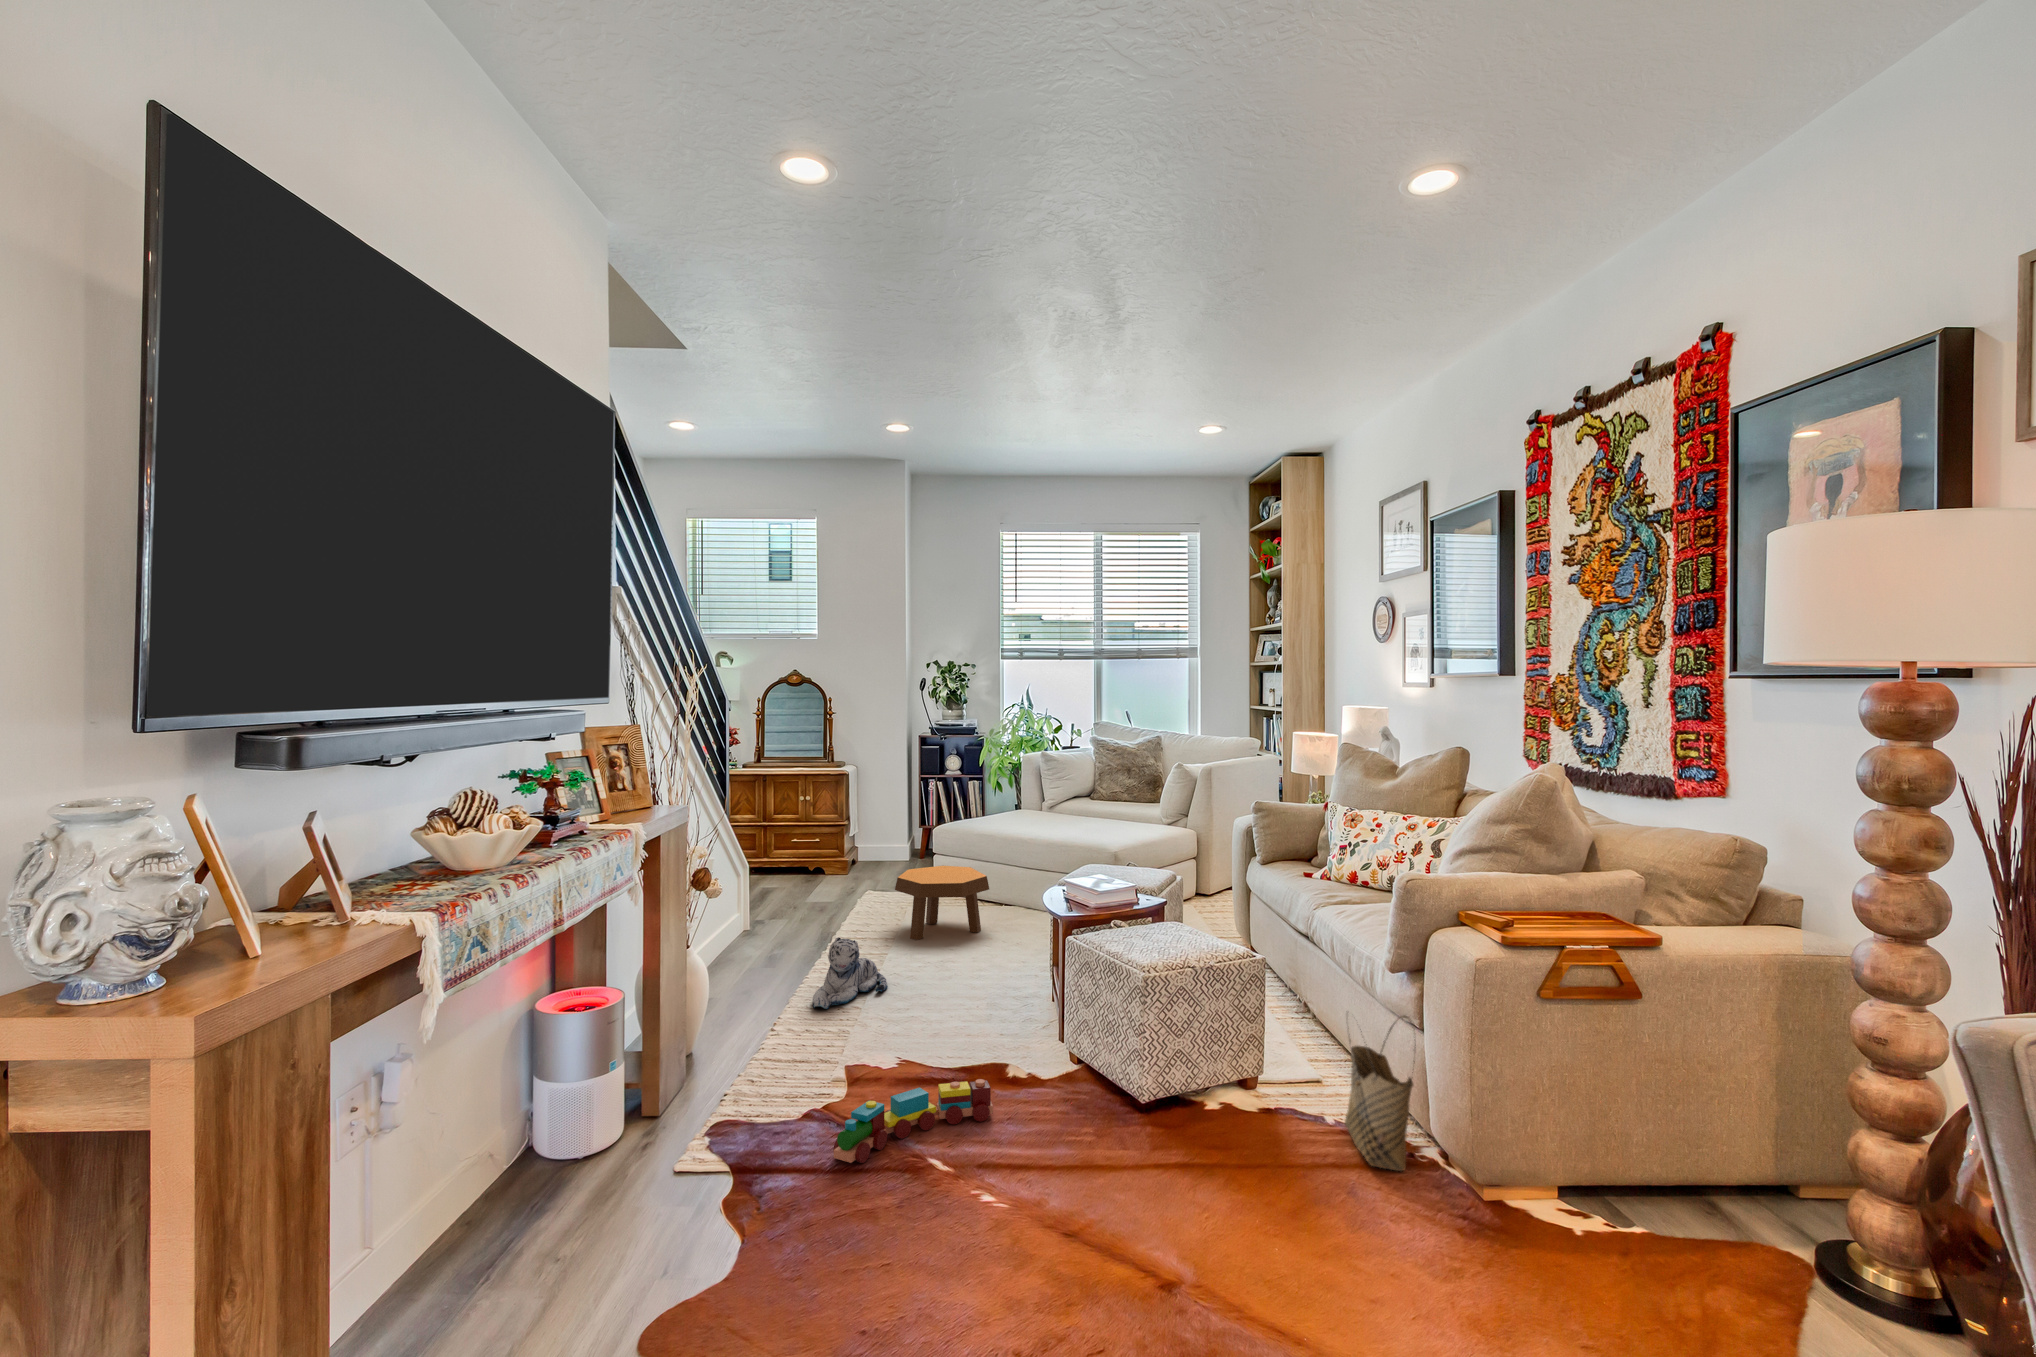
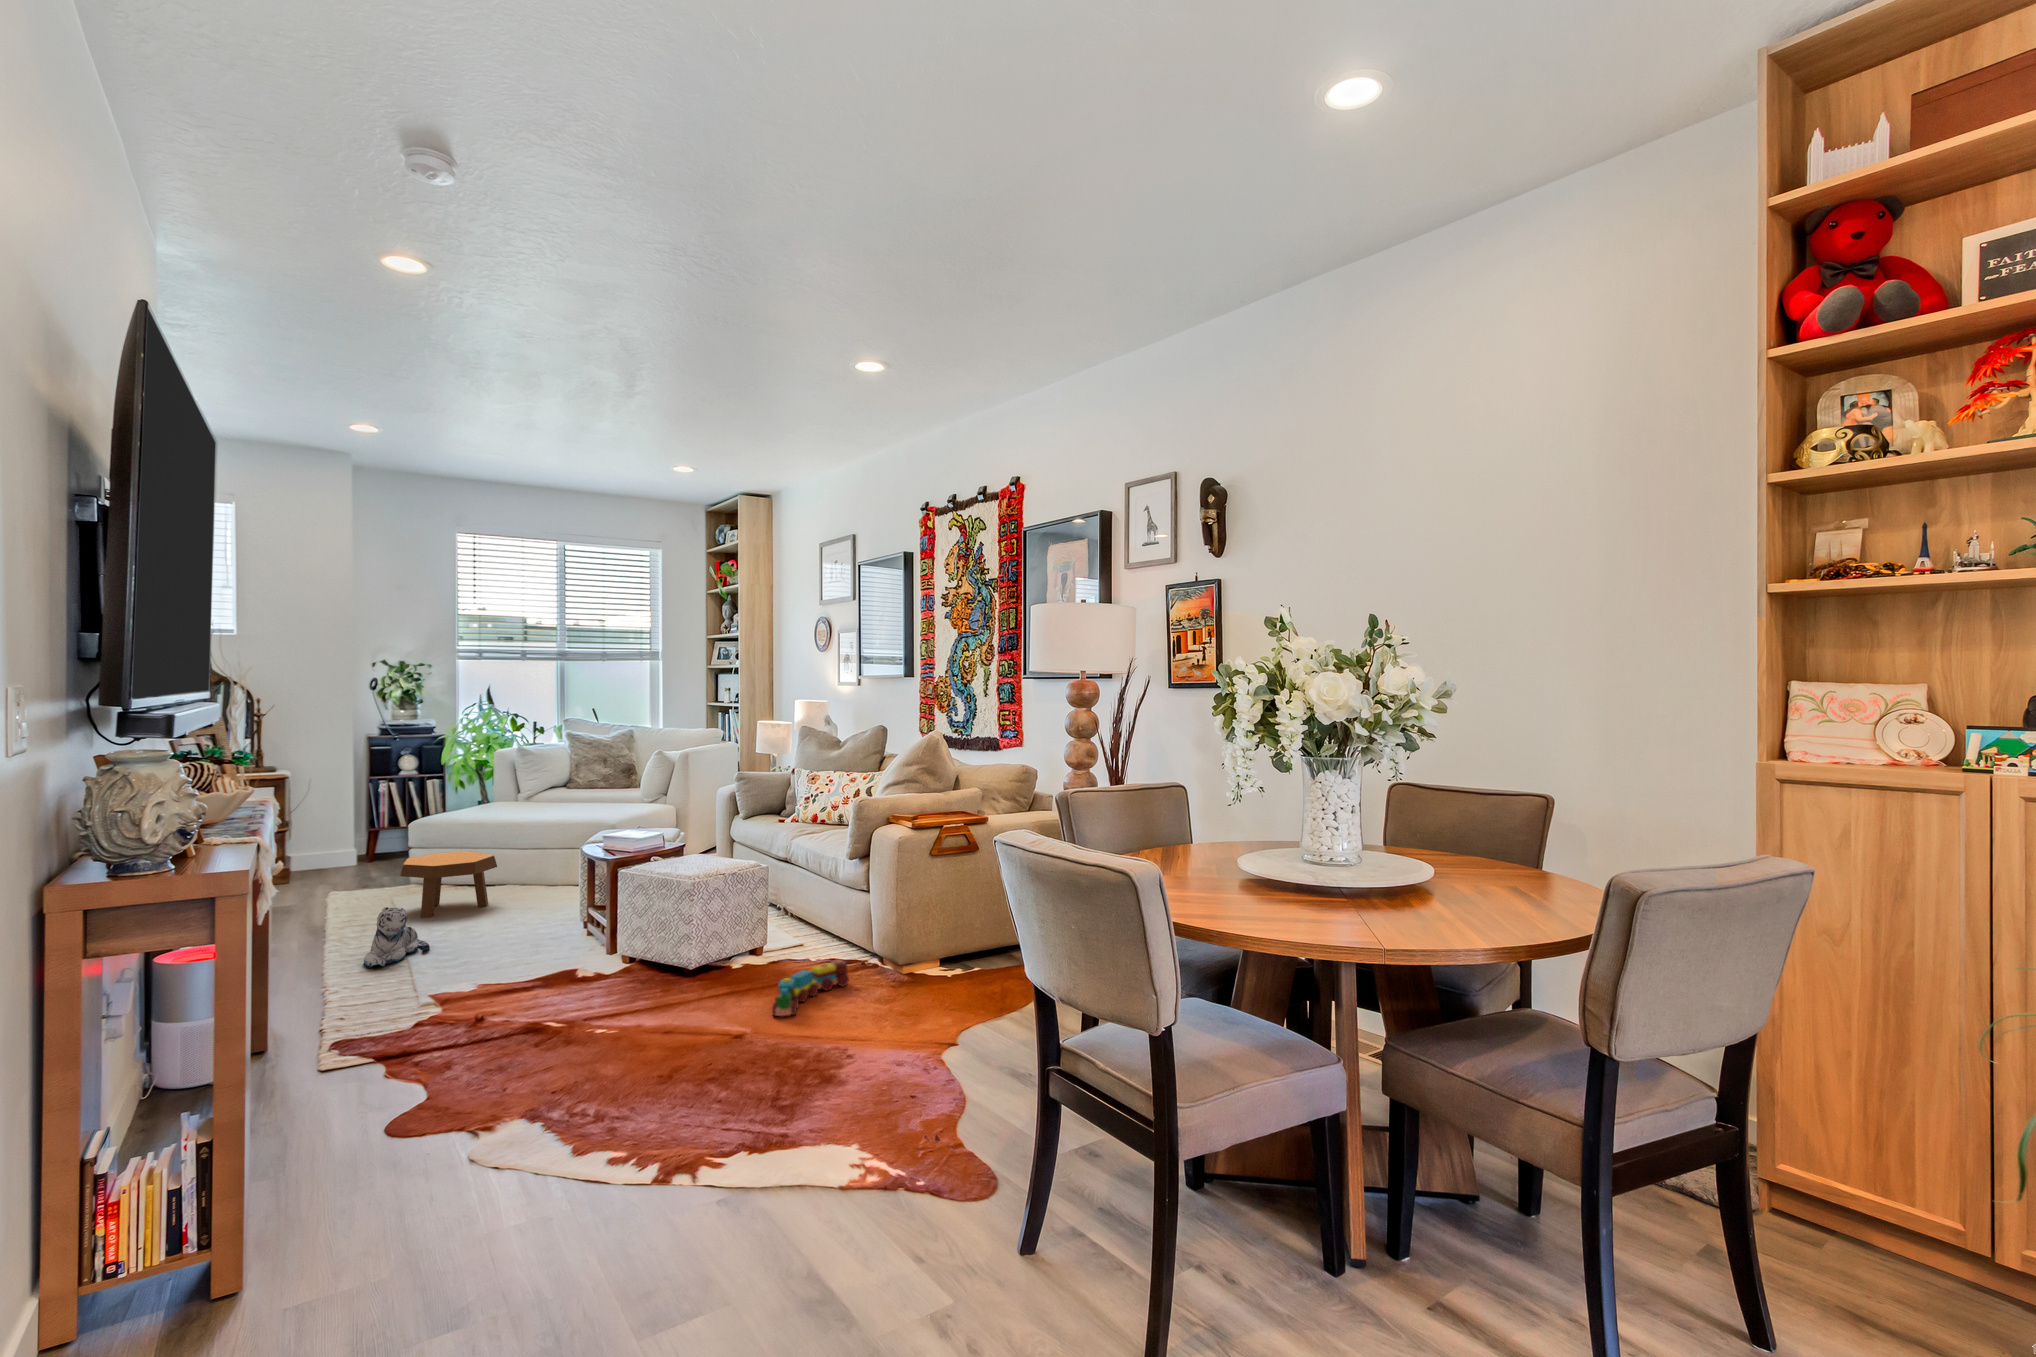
woven basket: present [1345,1016,1416,1171] -> none [822,882,864,971]
toy train: present [833,1079,993,1163] -> present [772,960,849,1016]

